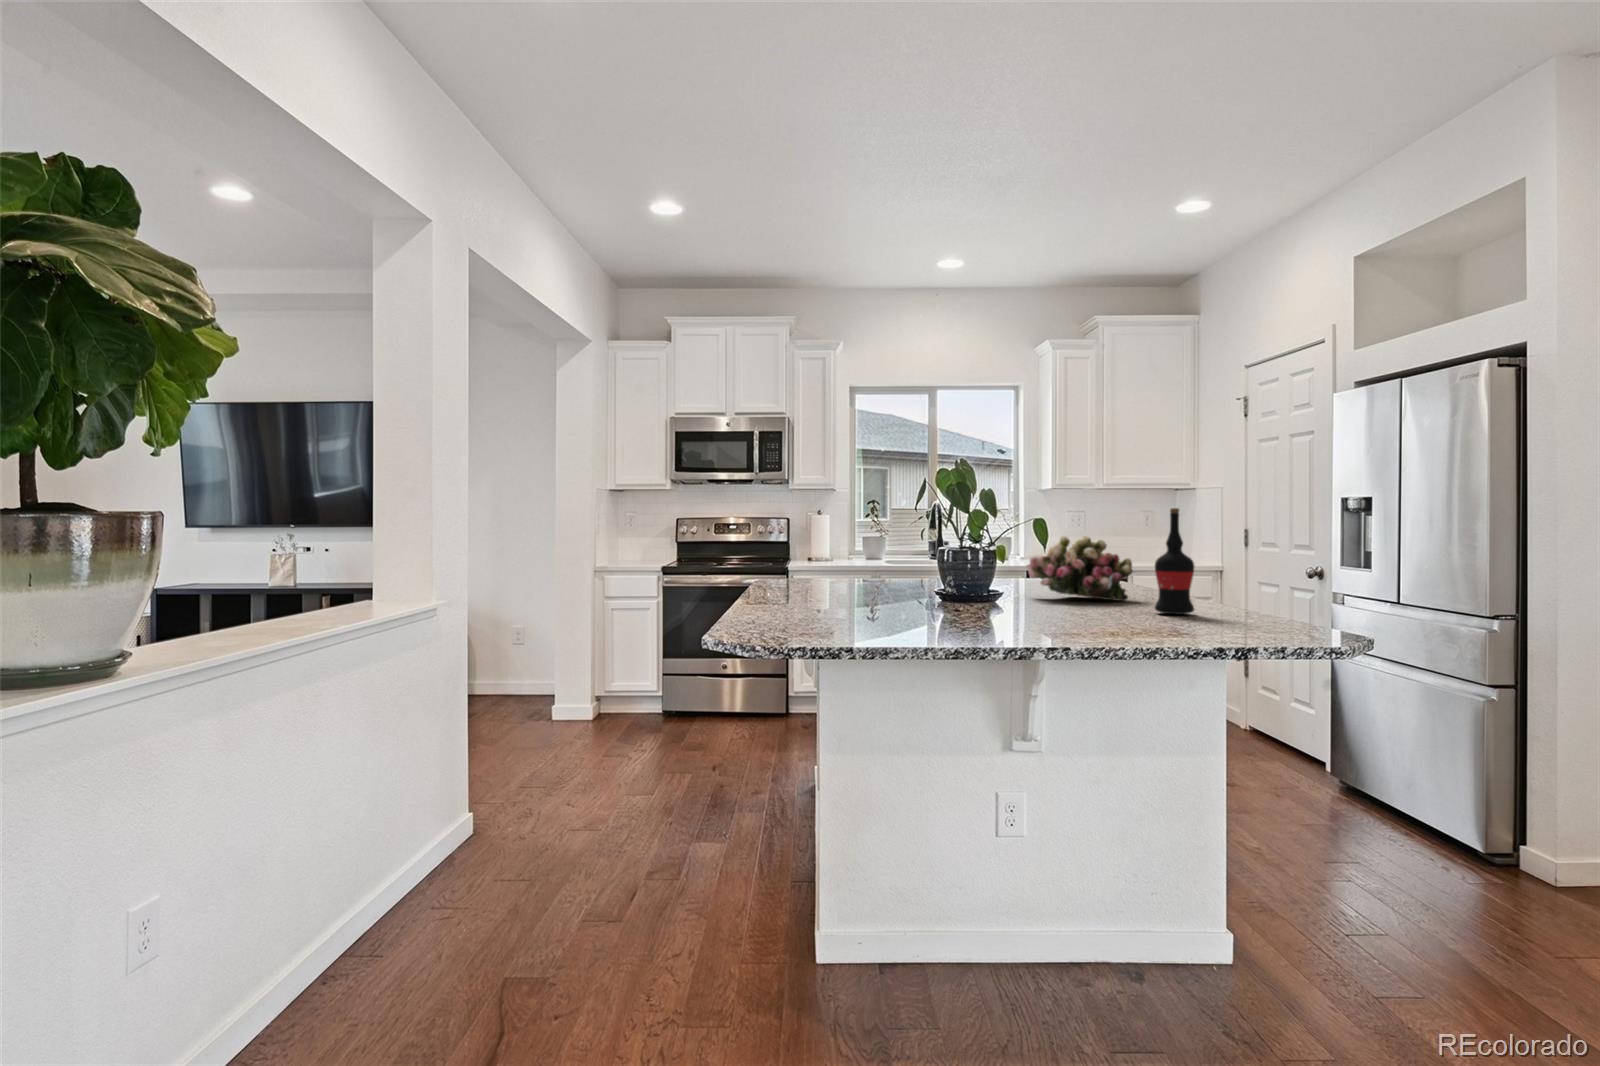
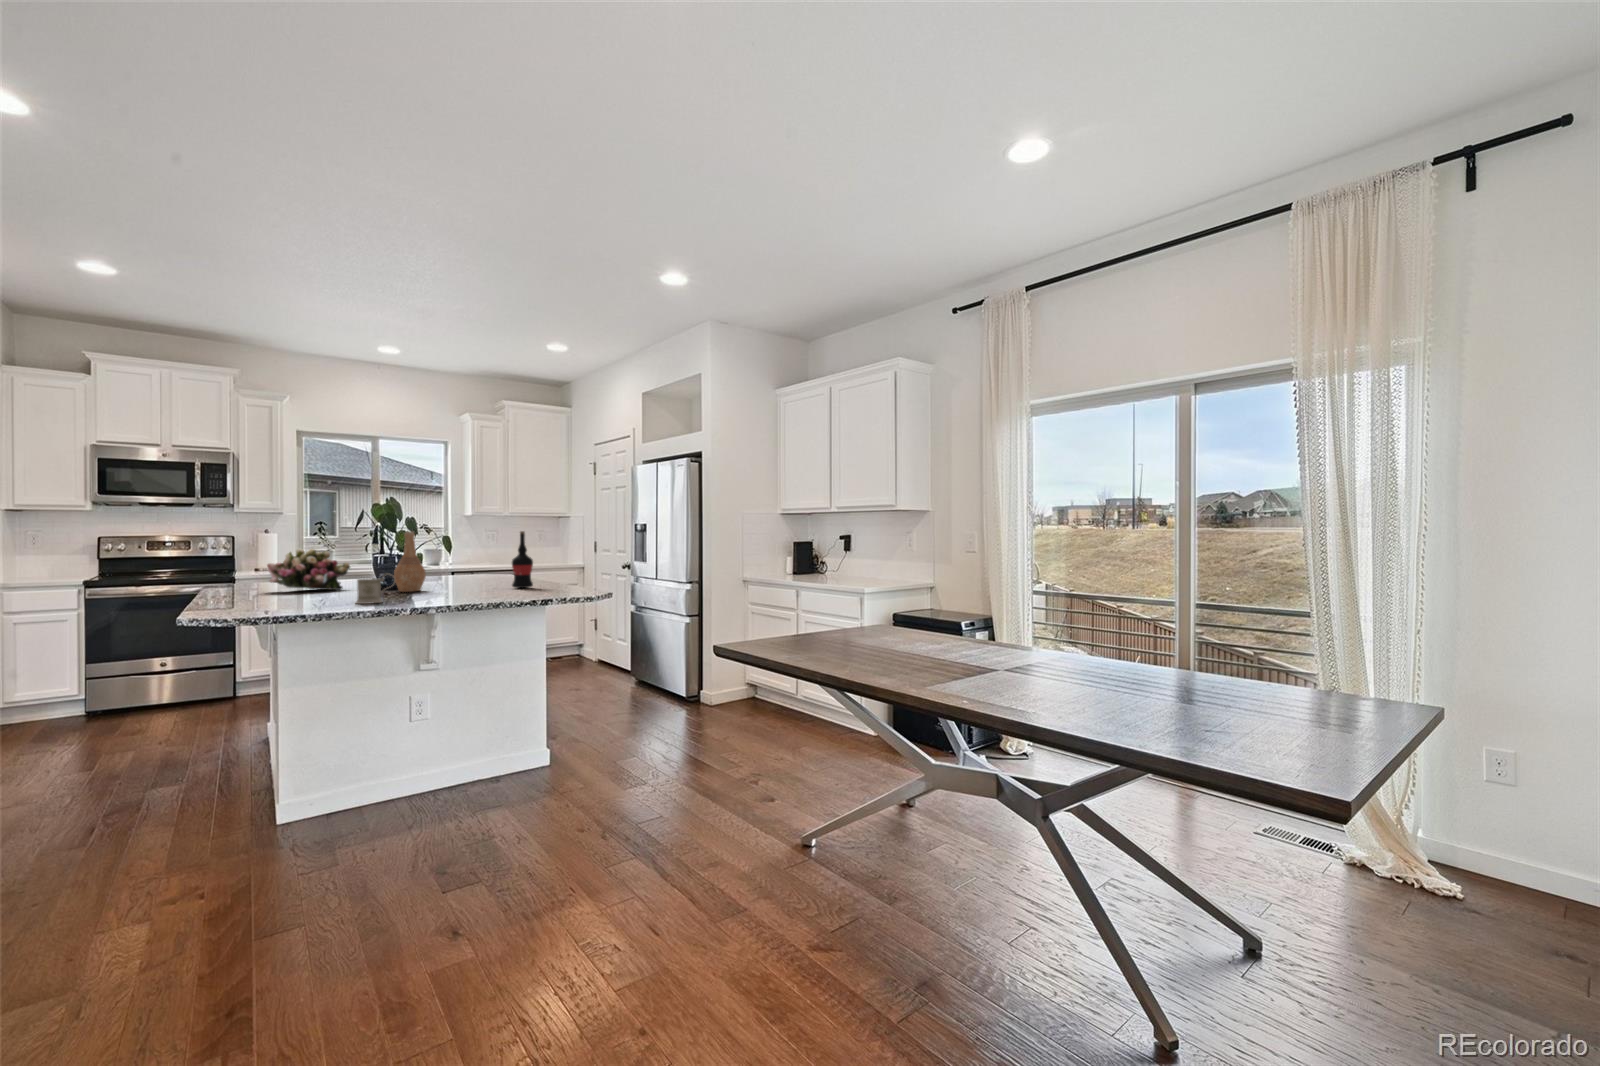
vase: none [964,509,1010,608] -> present [394,531,426,592]
flower arrangement: present [1027,536,1132,601] -> present [267,549,350,590]
mug: none [911,580,972,633] -> present [356,573,395,604]

